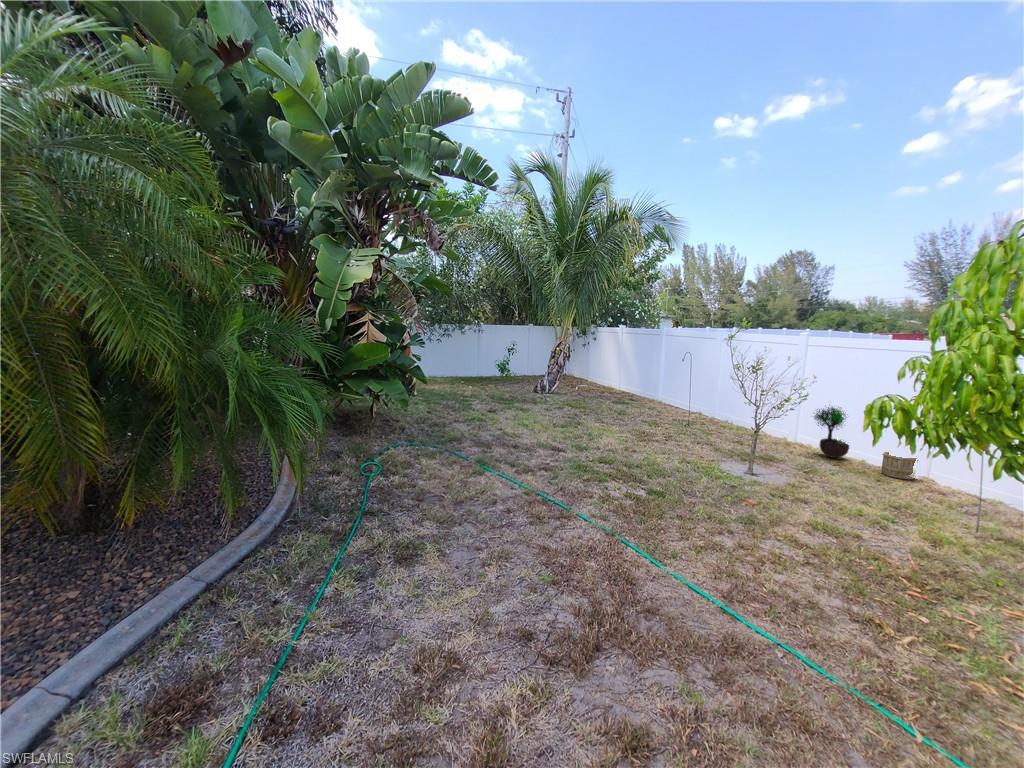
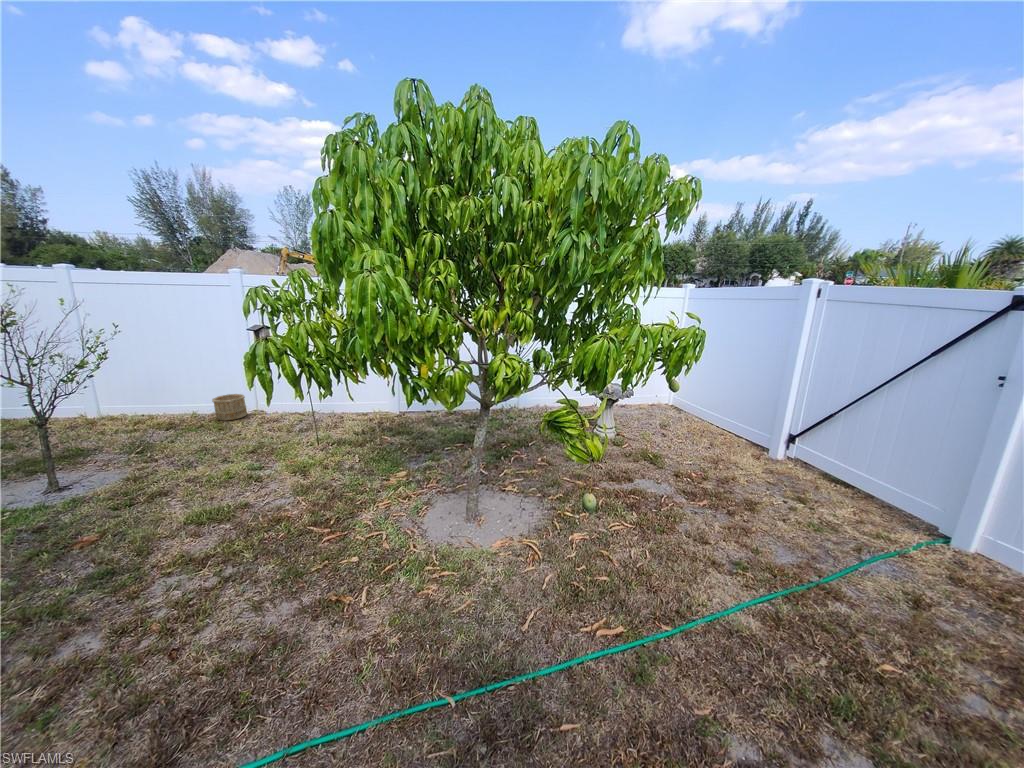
potted tree: present [814,407,849,458] -> none [113,358,174,421]

